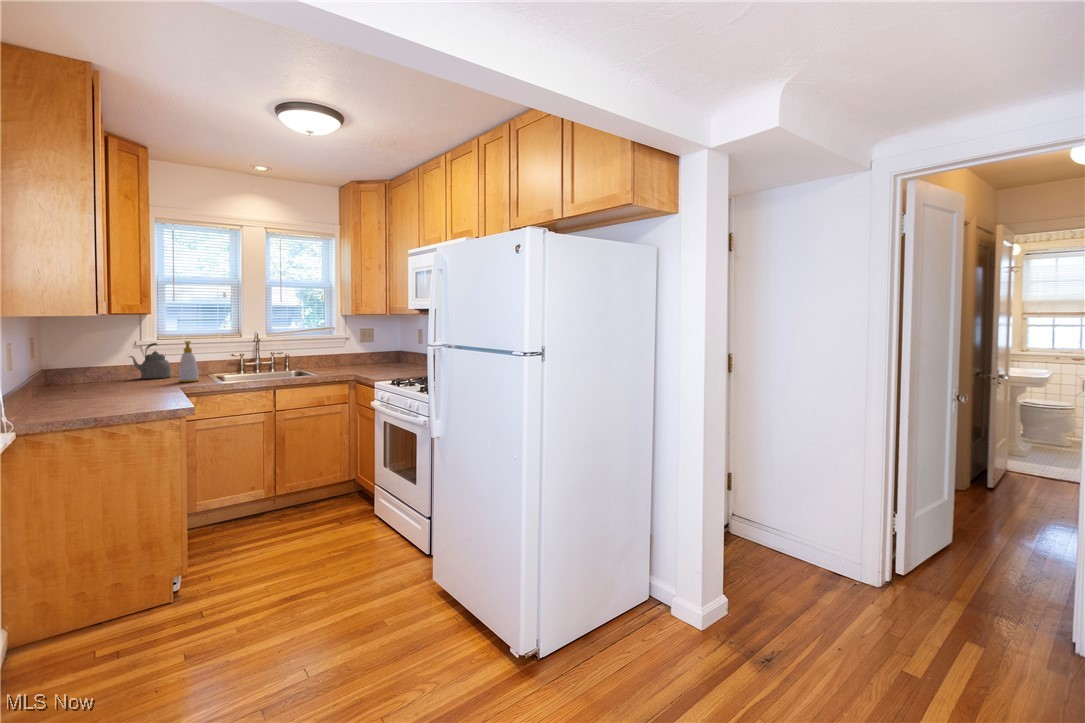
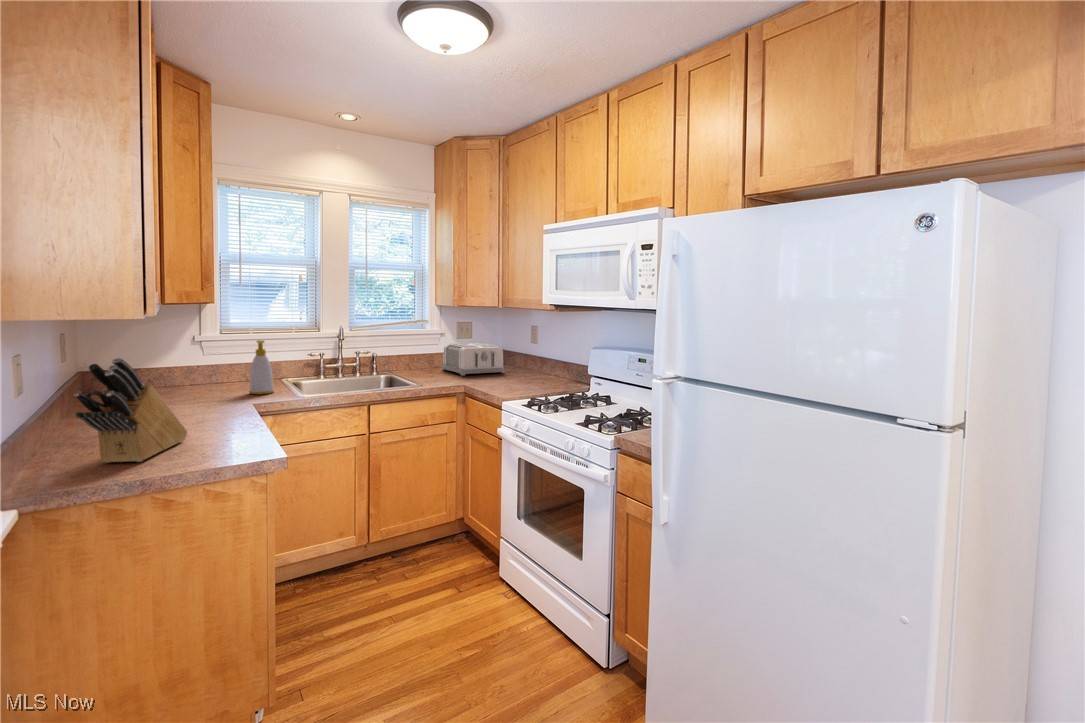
knife block: none [50,341,127,411] -> present [74,358,187,463]
kettle: present [130,343,171,379] -> none [185,340,237,385]
toaster: none [347,345,397,370] -> present [442,343,504,376]

